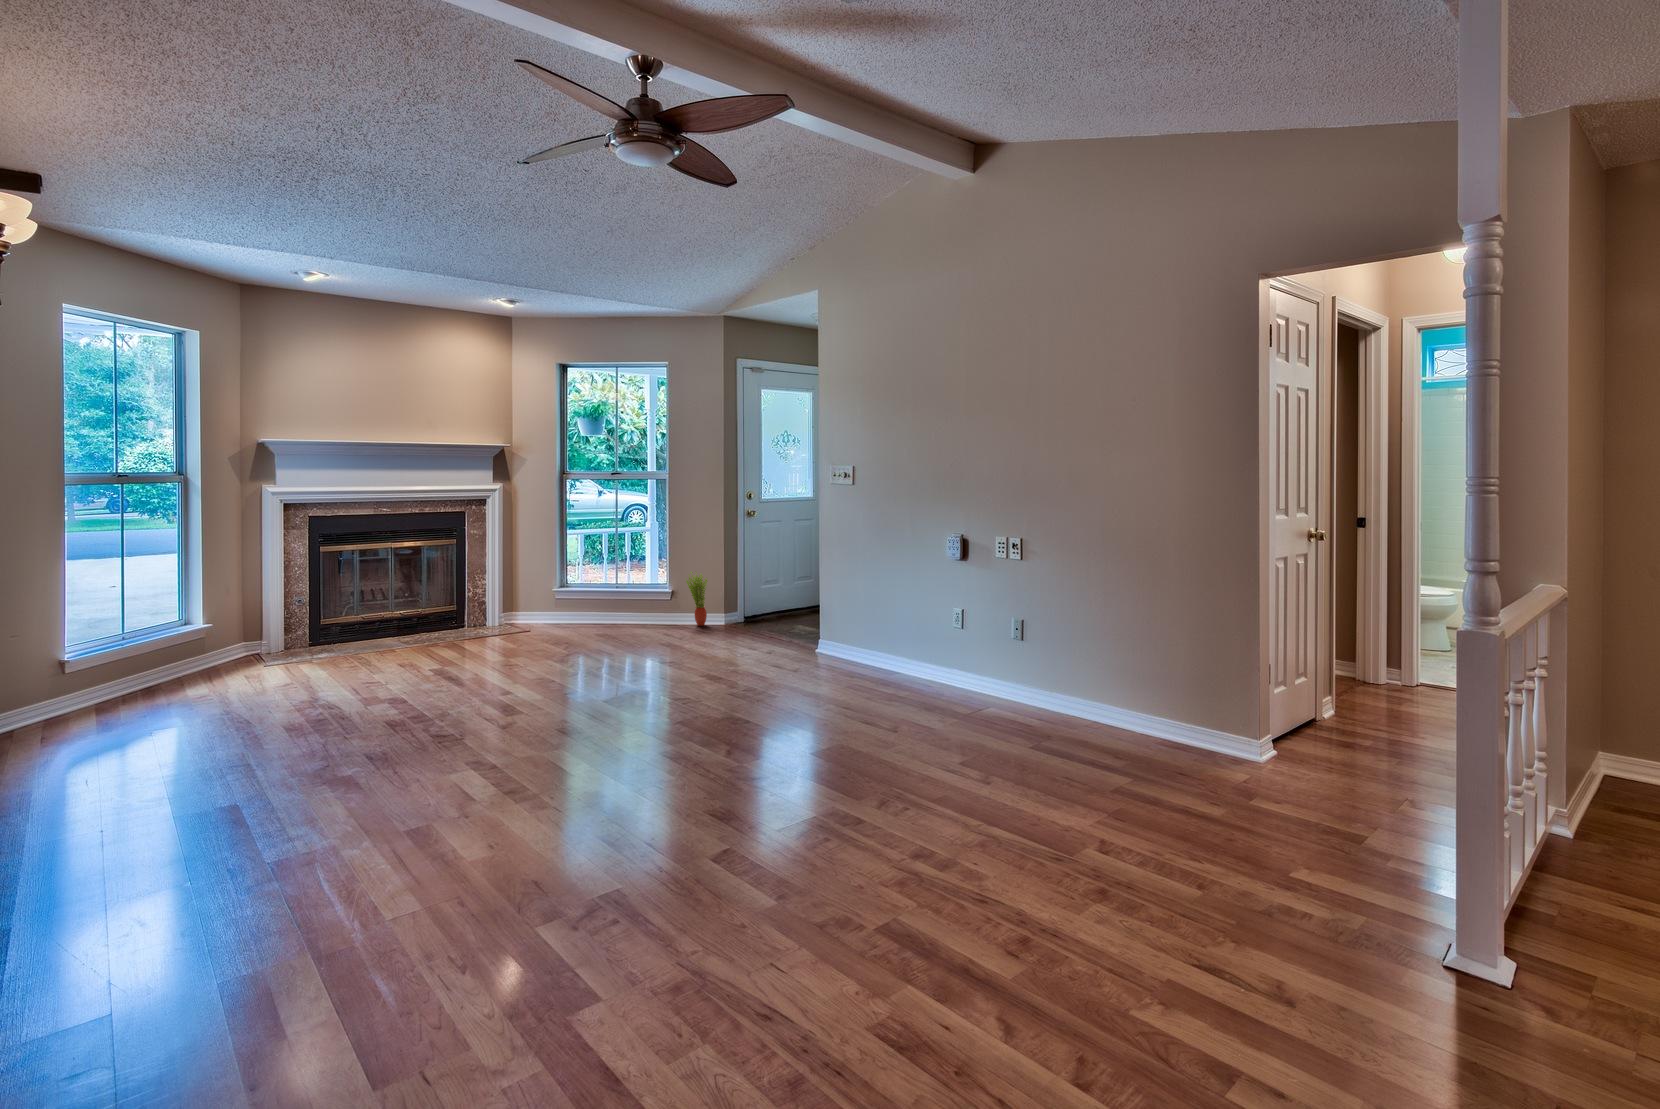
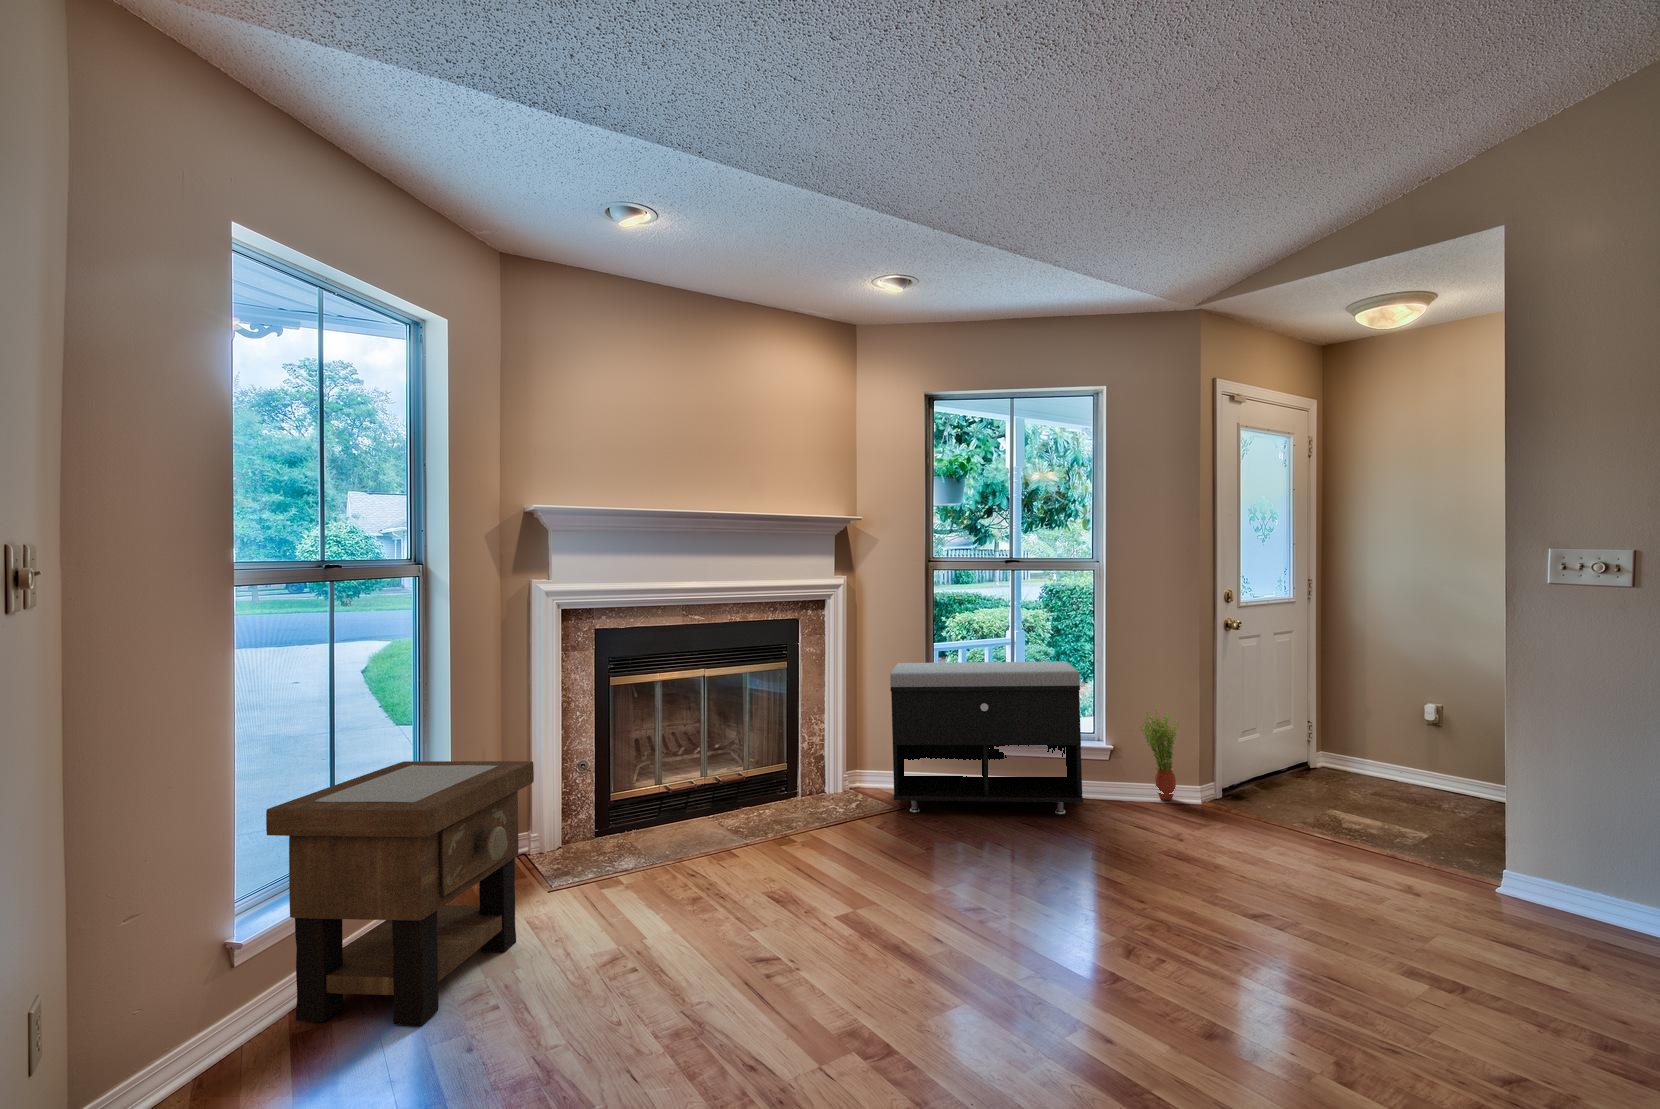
storage bench: none [515,541,648,633] -> present [890,661,1083,814]
side table: none [72,587,242,709] -> present [266,761,534,1025]

